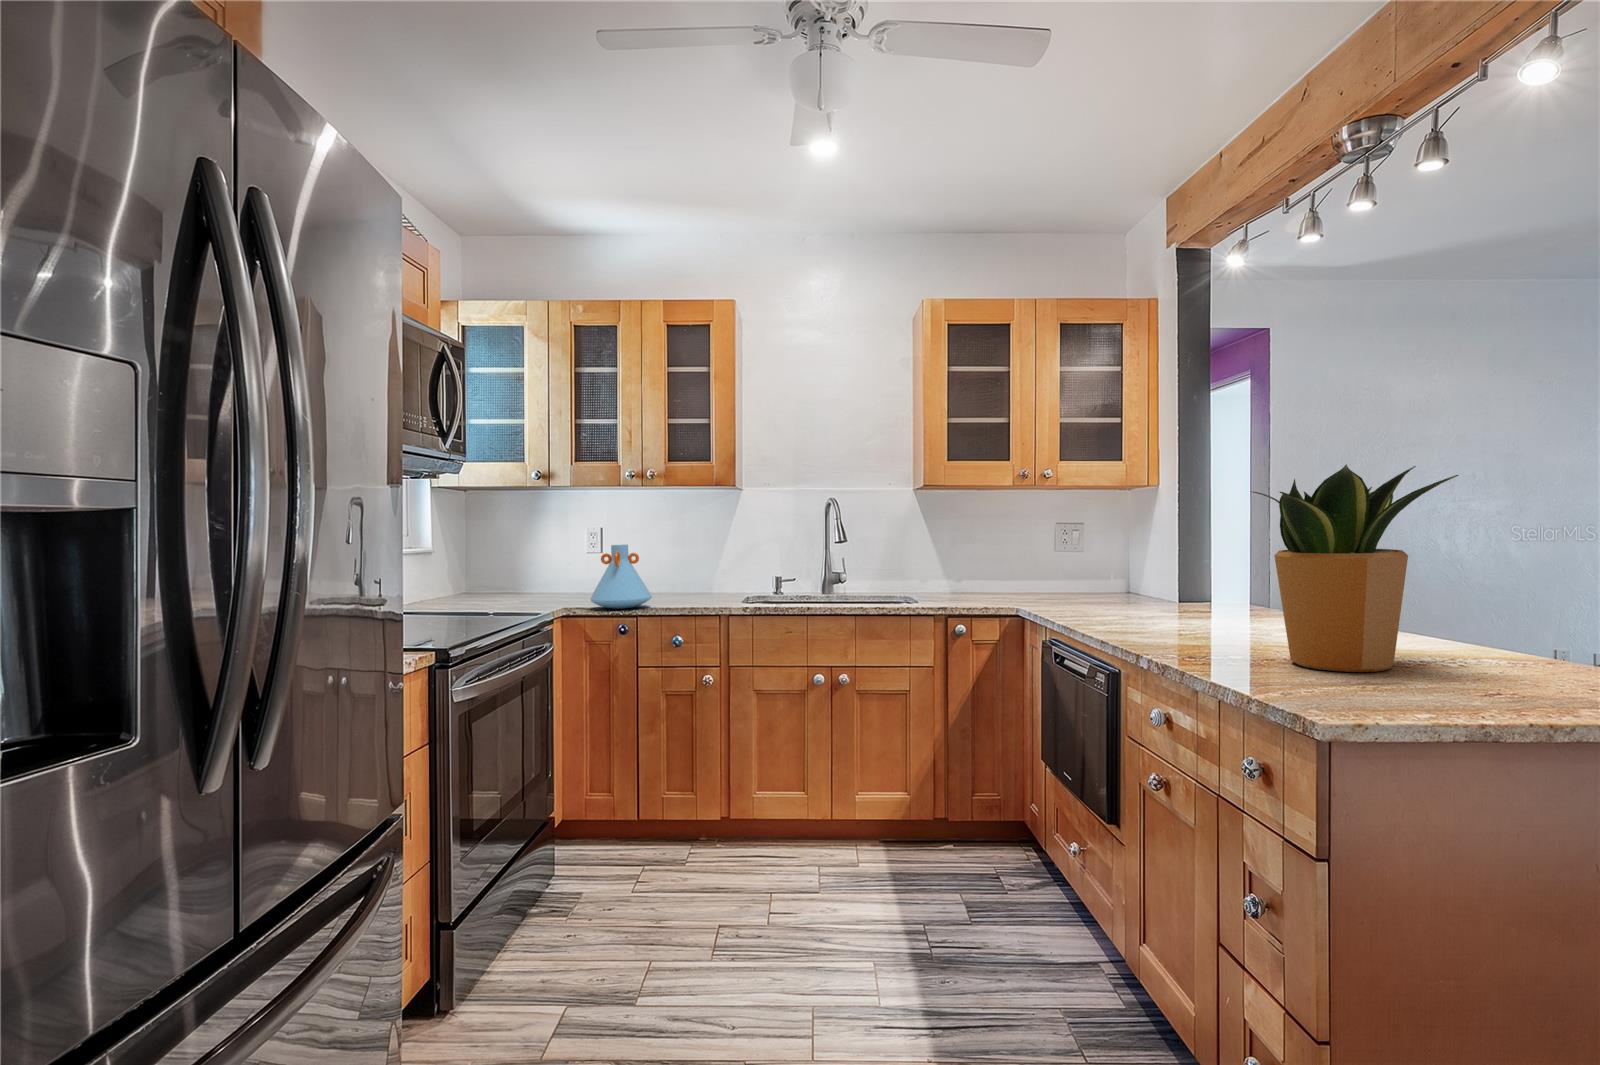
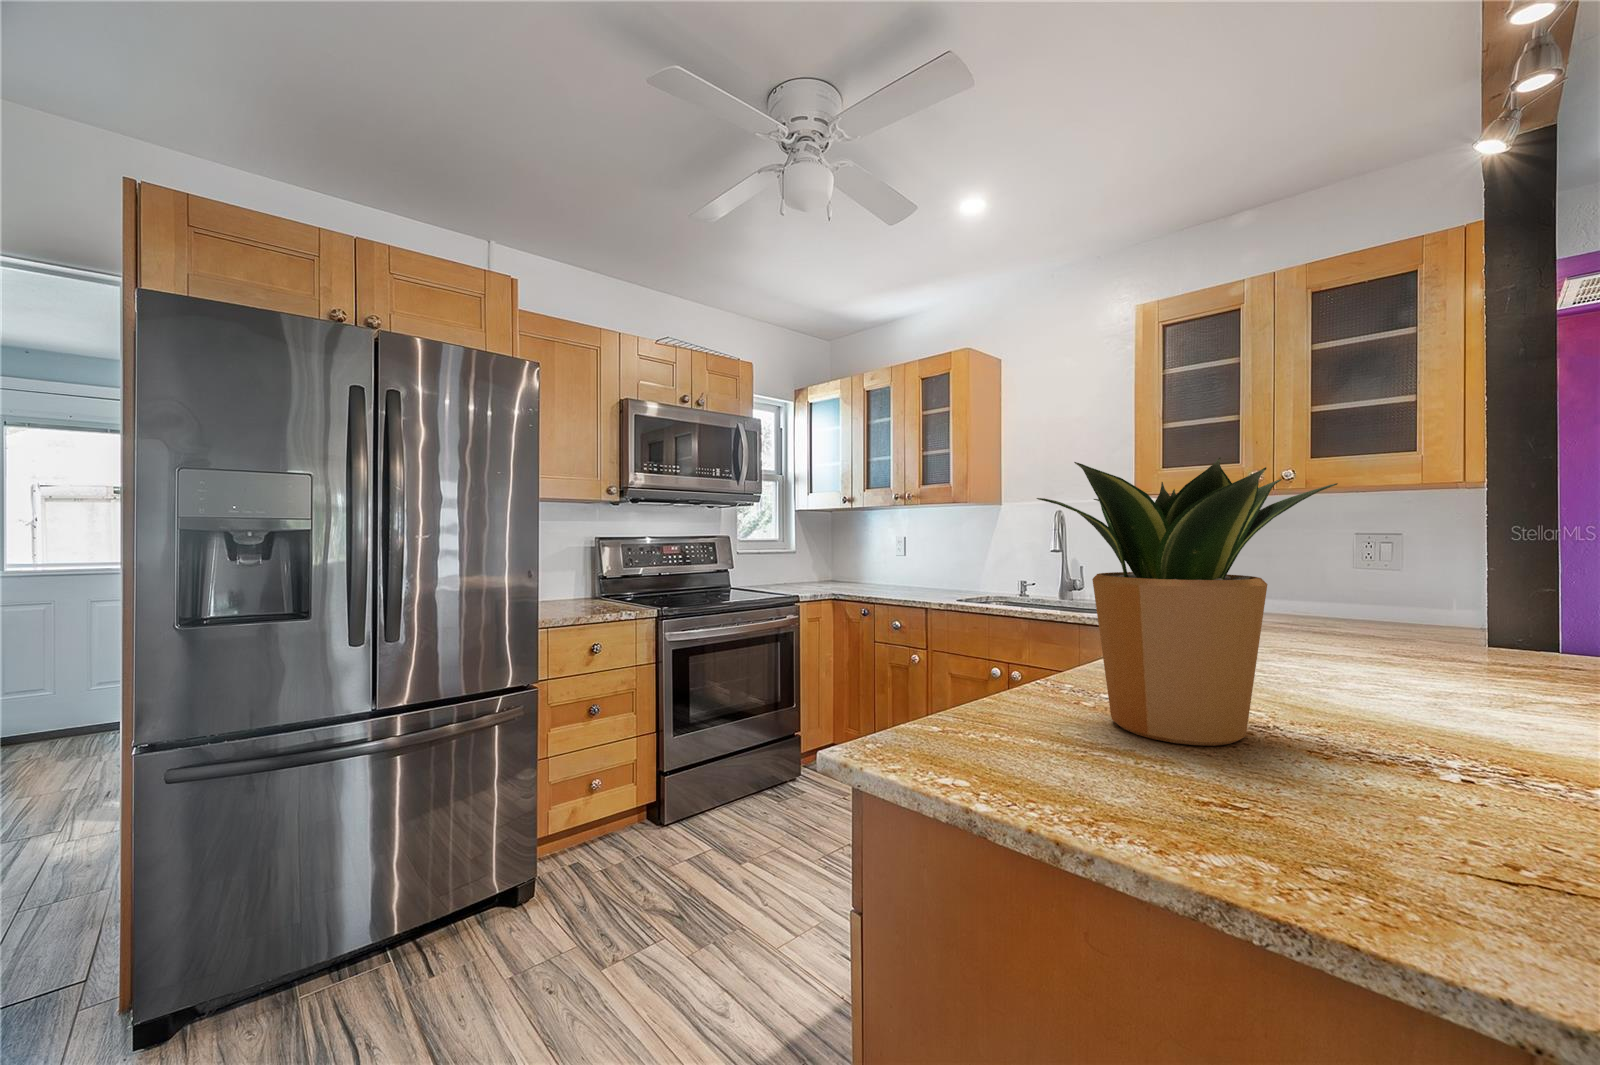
vase: present [590,544,652,609] -> none [850,547,895,594]

